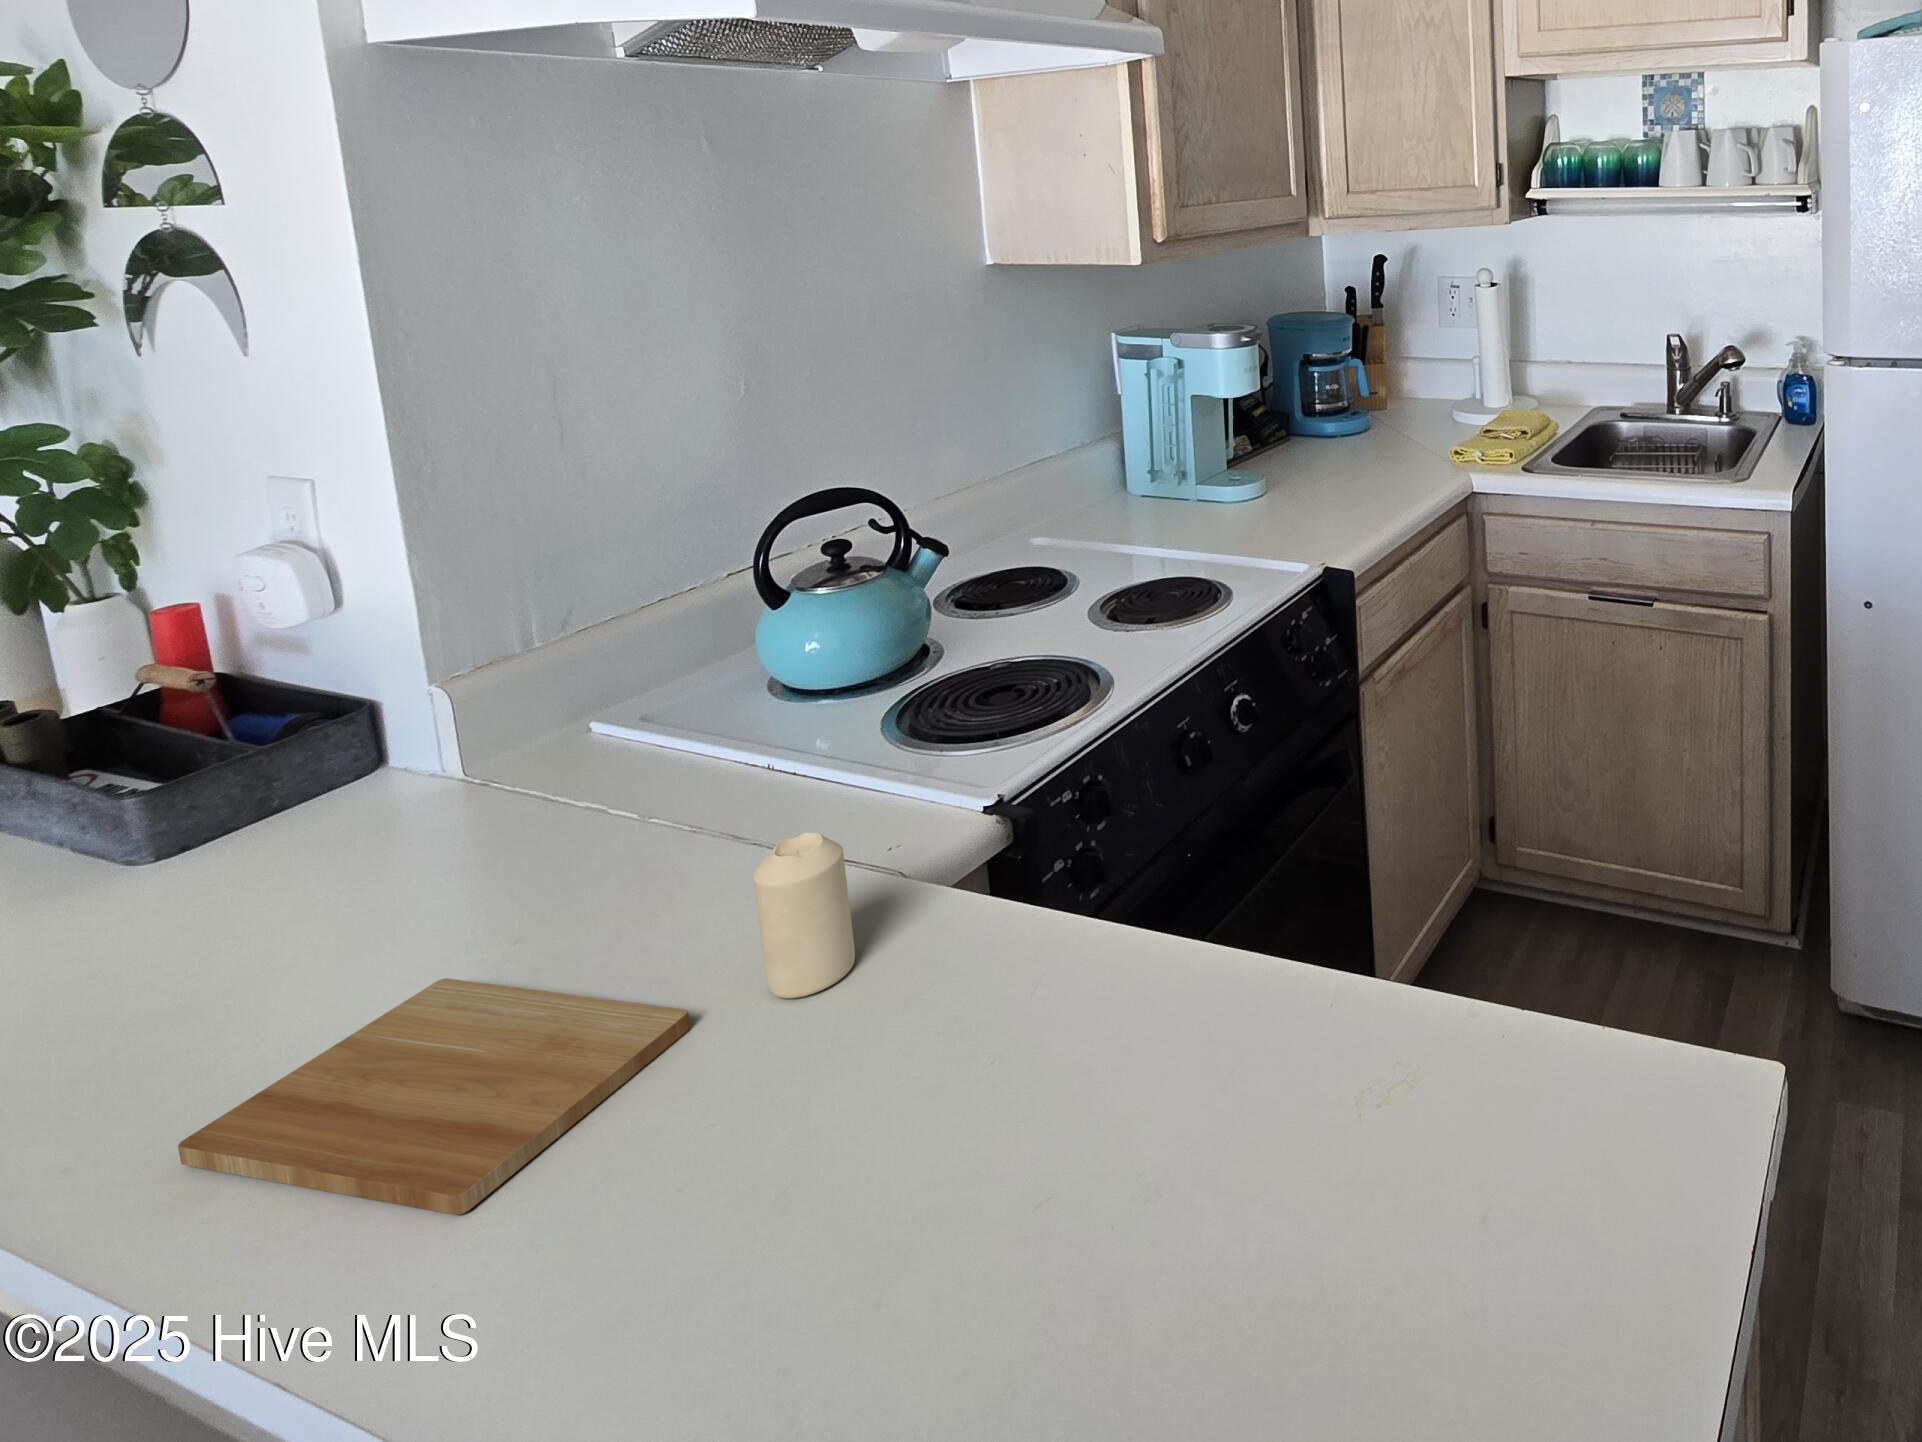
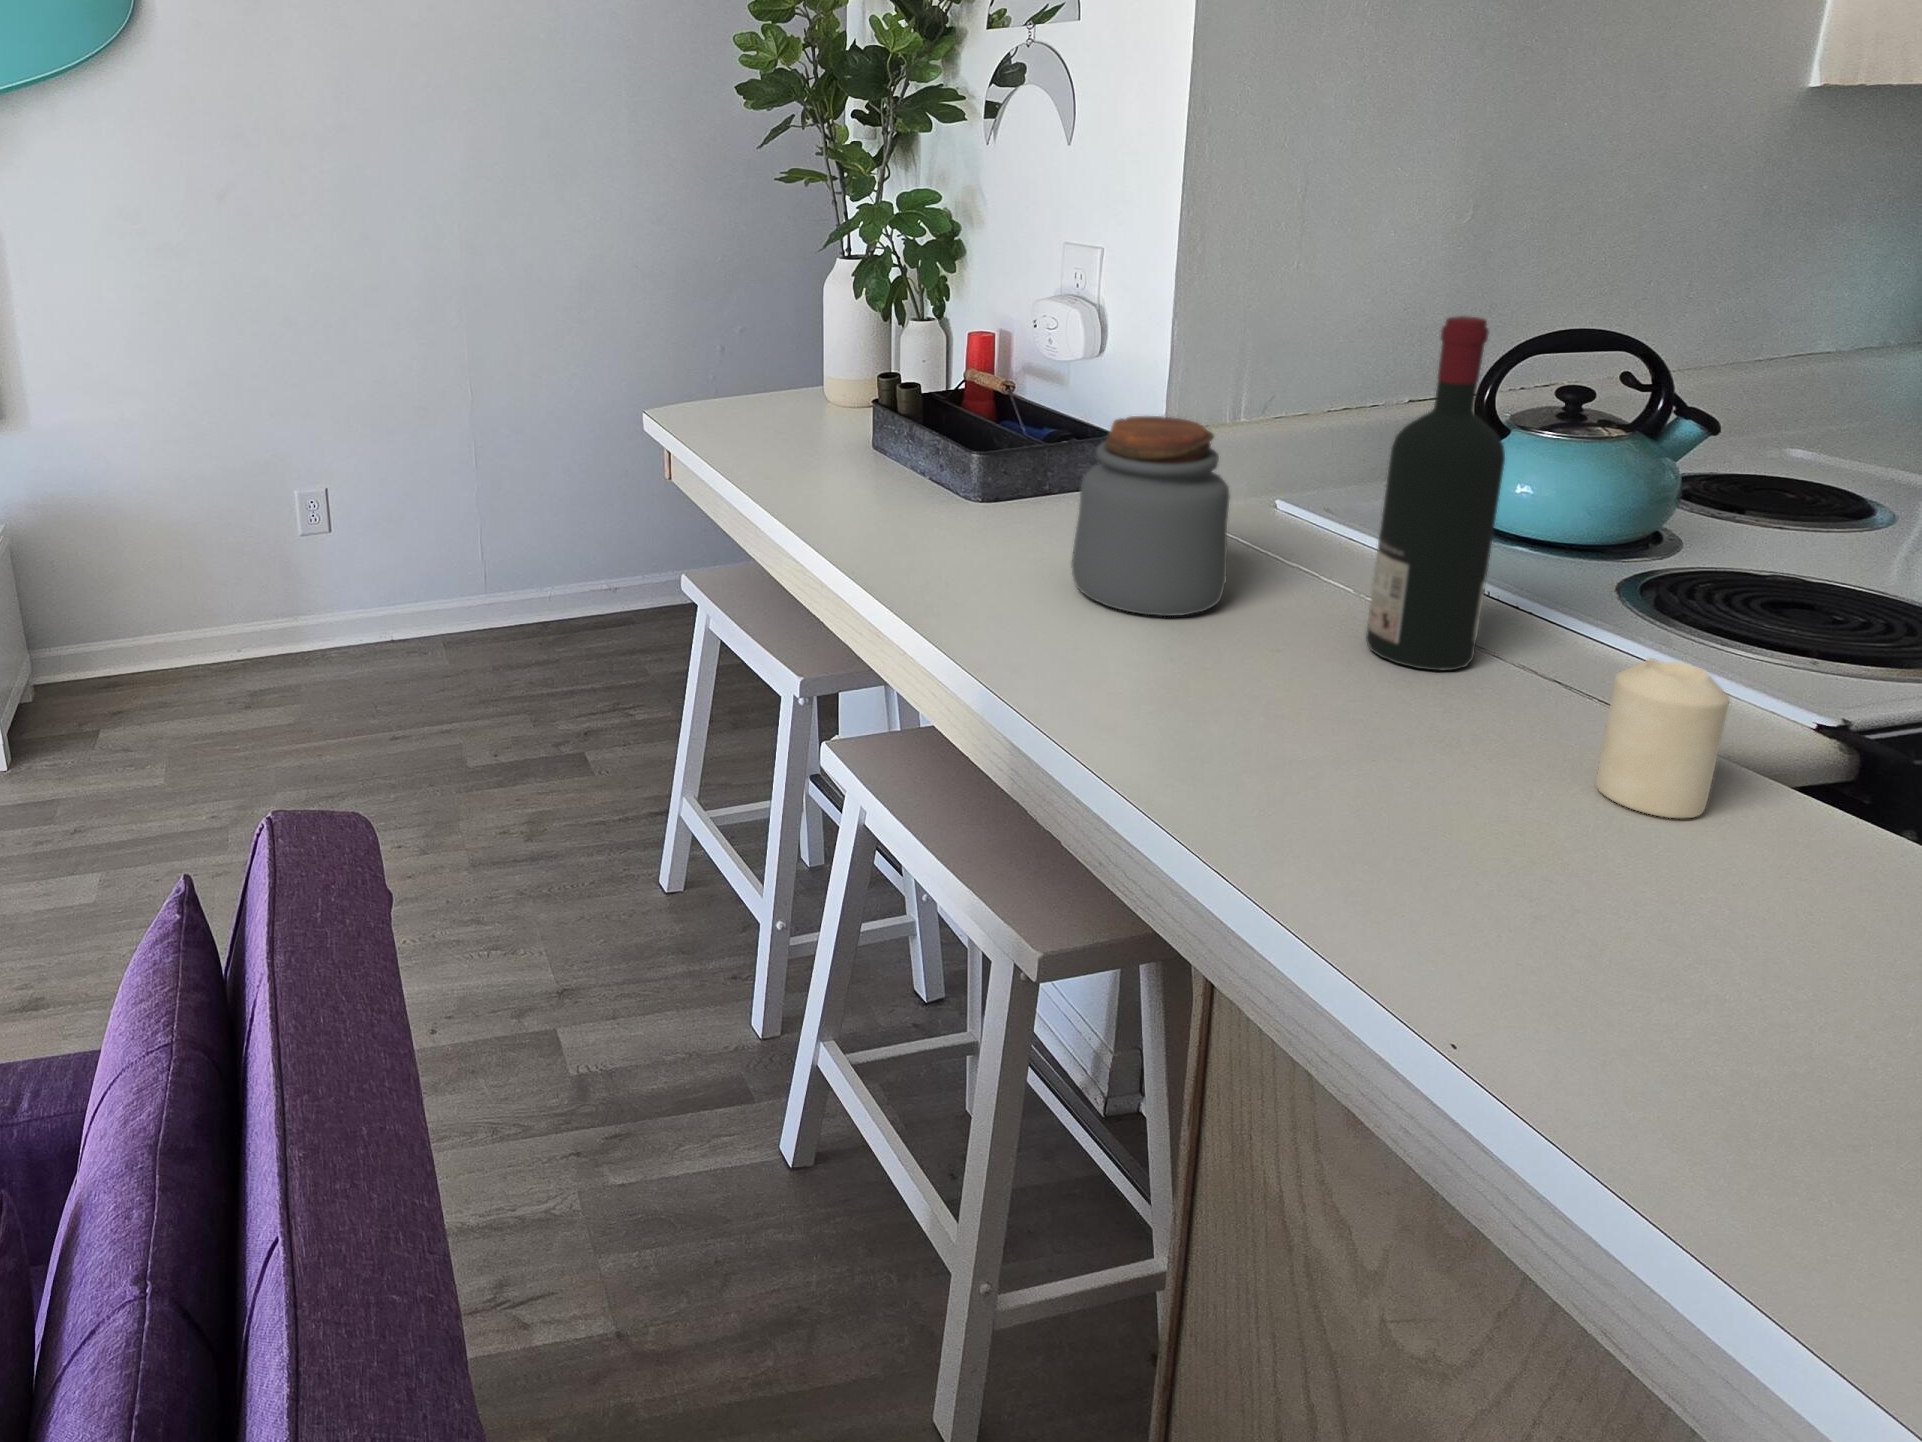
wine bottle: none [575,525,715,908] -> present [1366,316,1505,671]
jar: none [197,697,454,985] -> present [1071,416,1230,616]
cutting board: present [178,978,690,1215] -> none [1118,653,1518,830]

